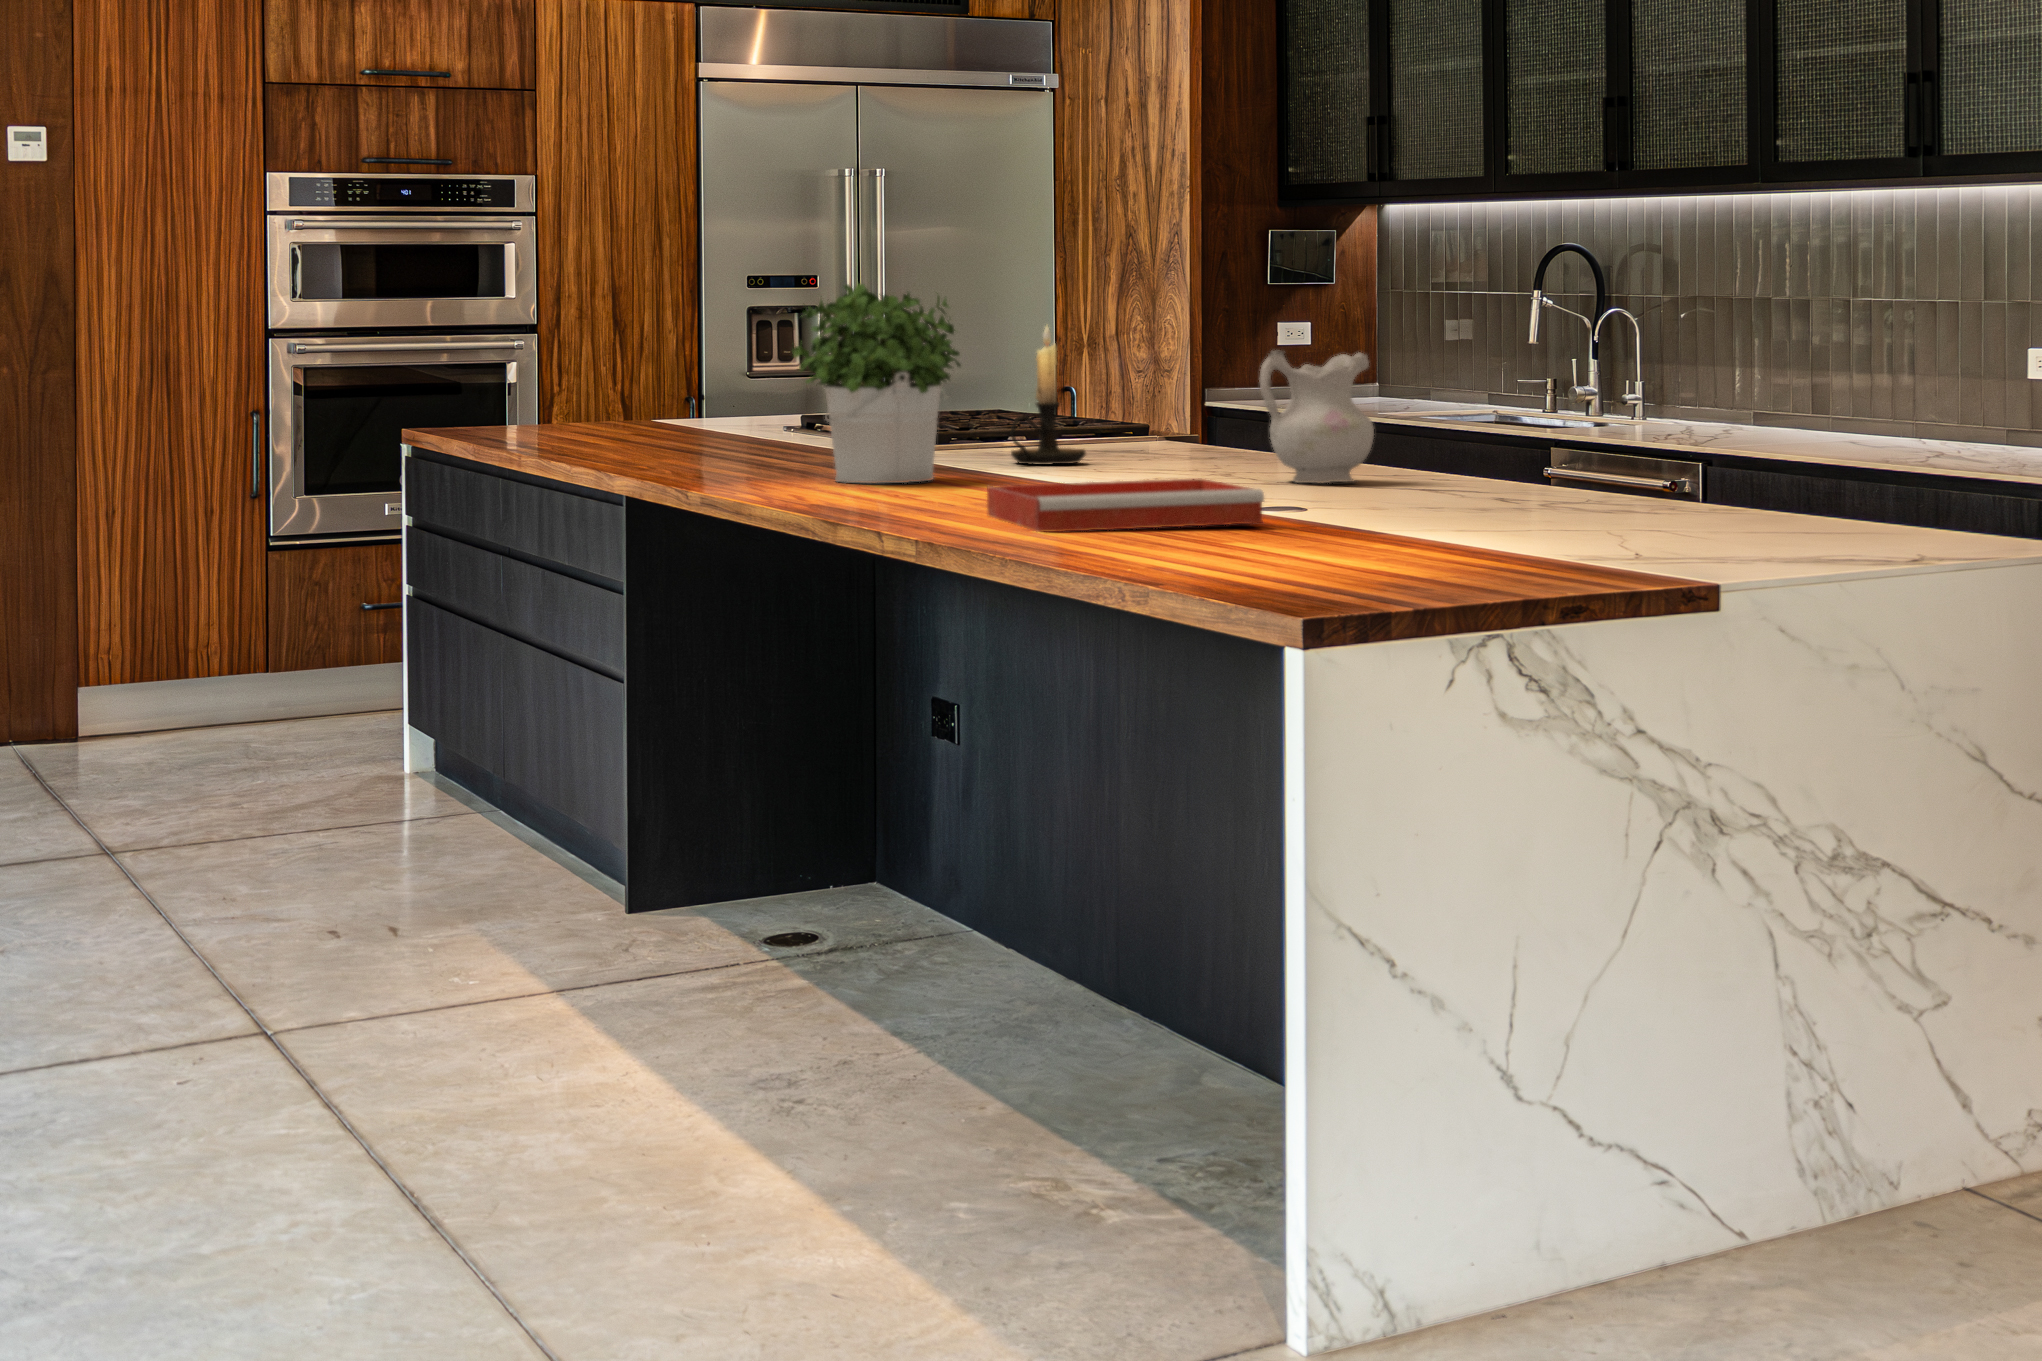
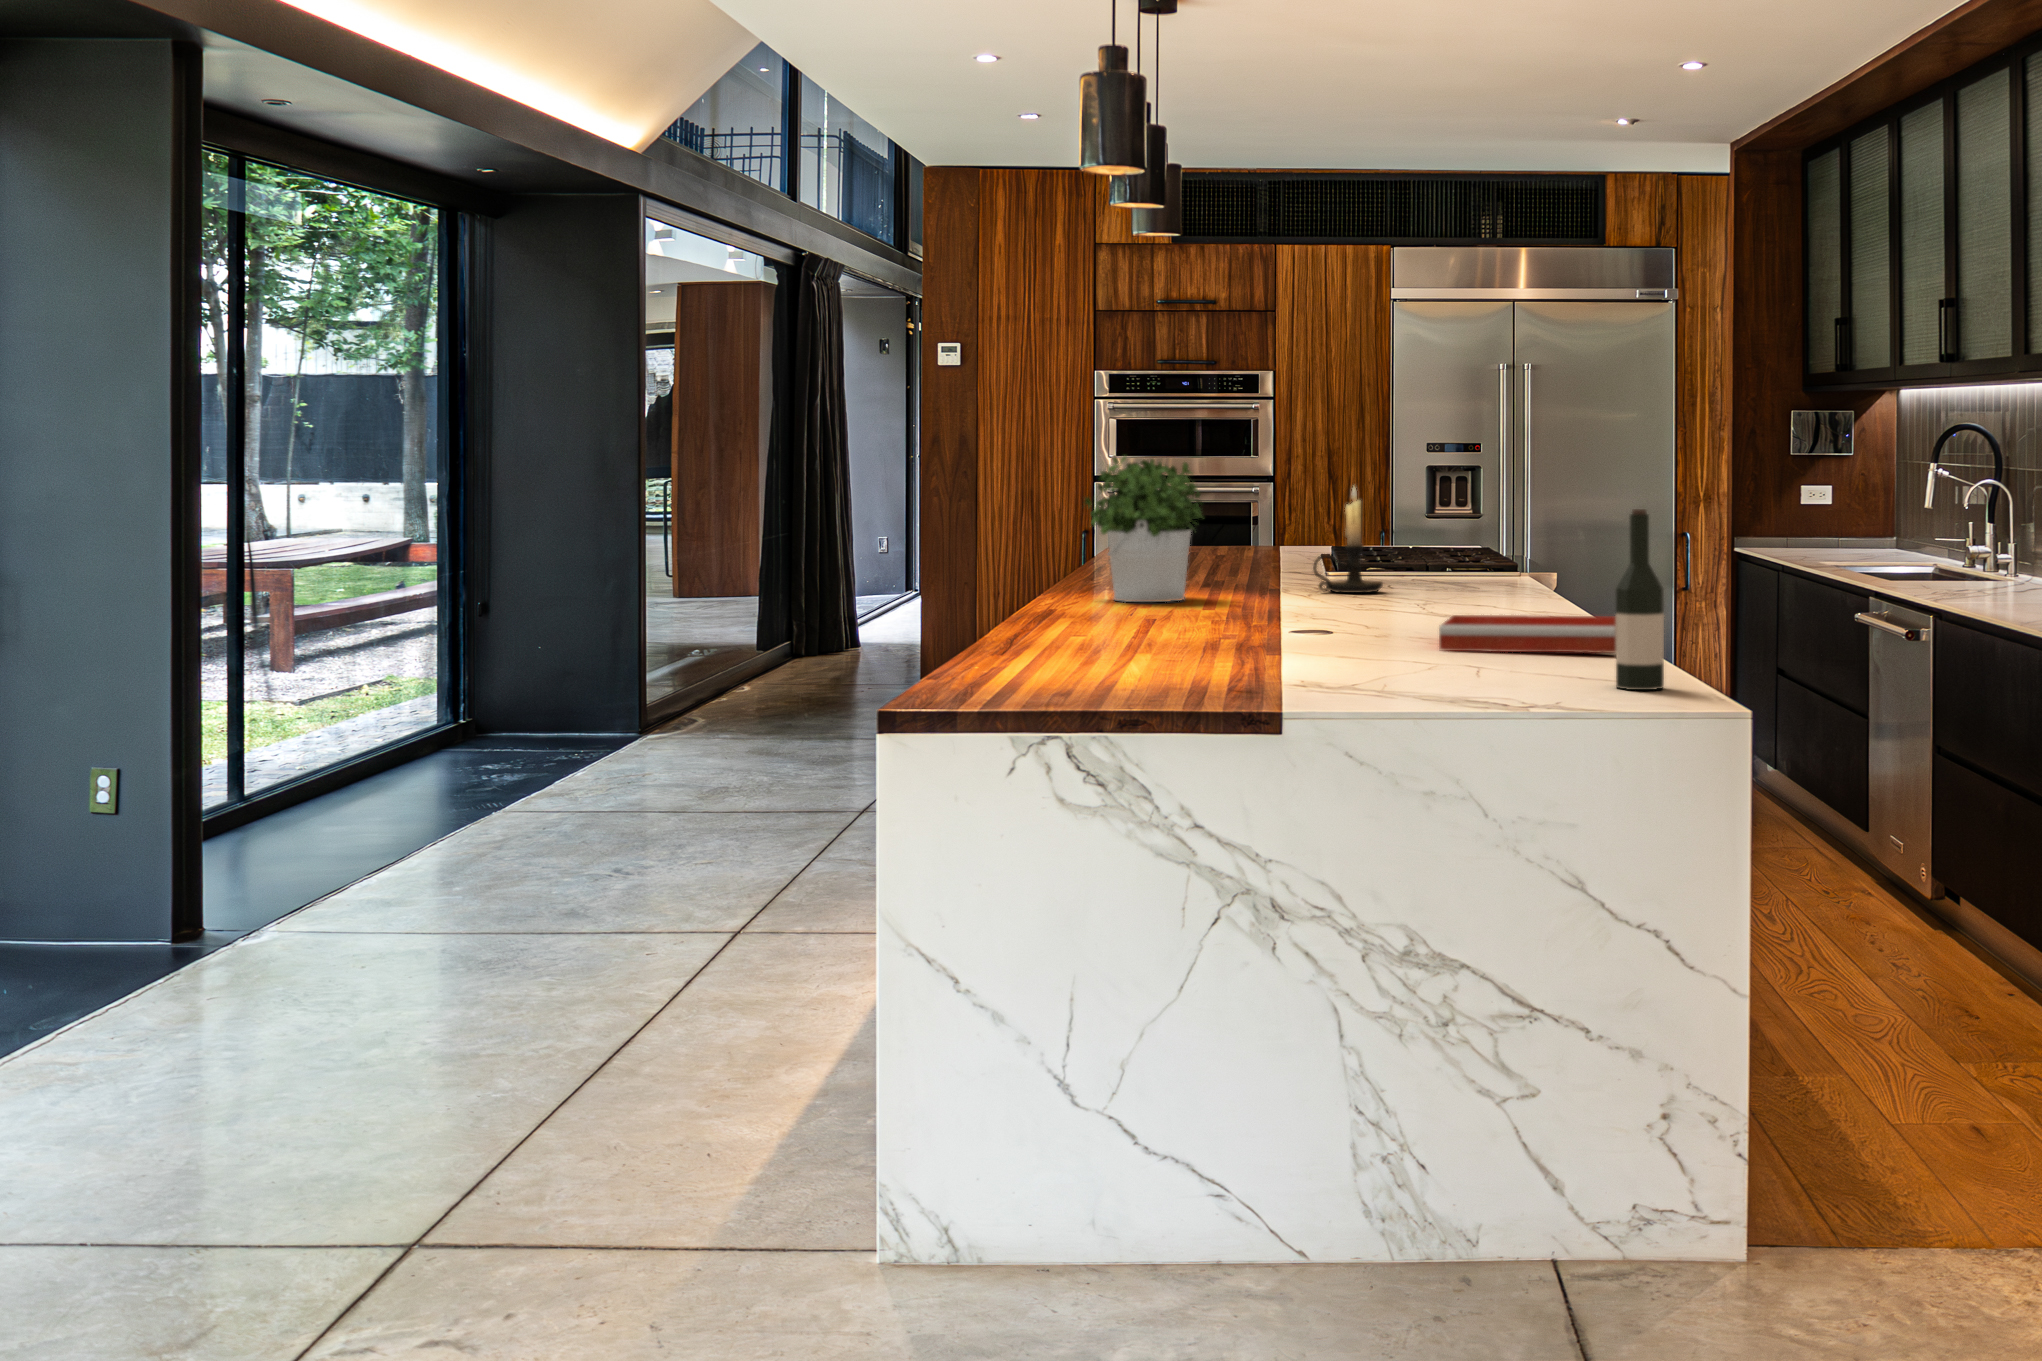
wine bottle: none [1871,337,1929,543] -> present [1616,509,1664,690]
ceramic pitcher: present [1260,350,1374,483] -> none [1418,508,1513,617]
tray: present [987,479,1264,532] -> present [1439,615,1616,653]

